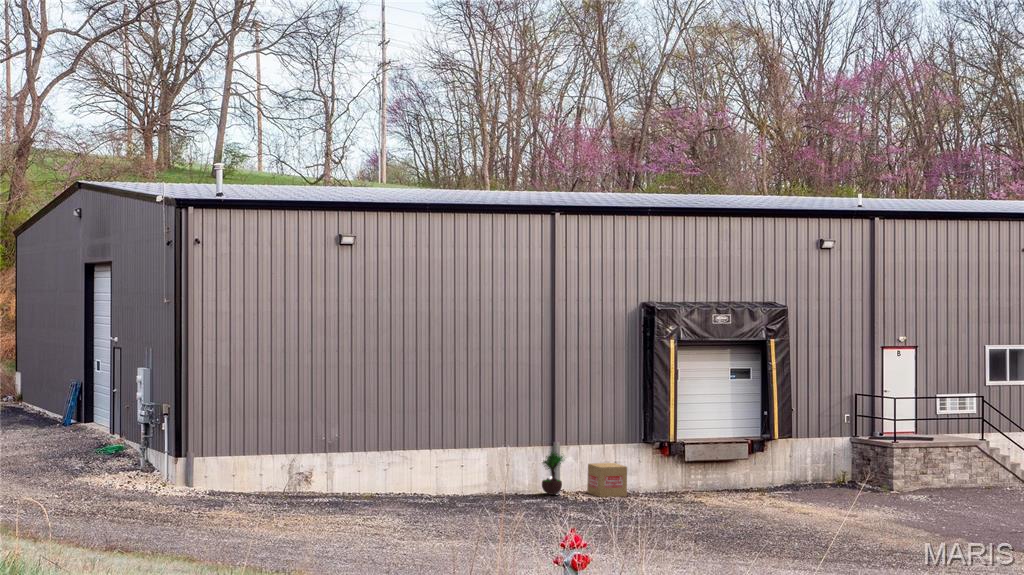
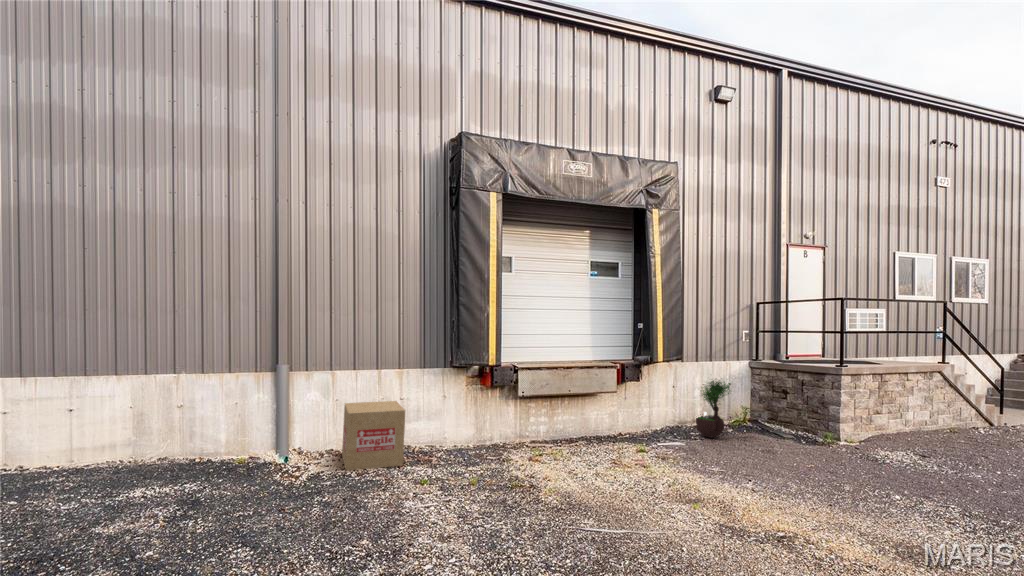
potted tree: present [542,452,563,495] -> present [696,380,729,438]

